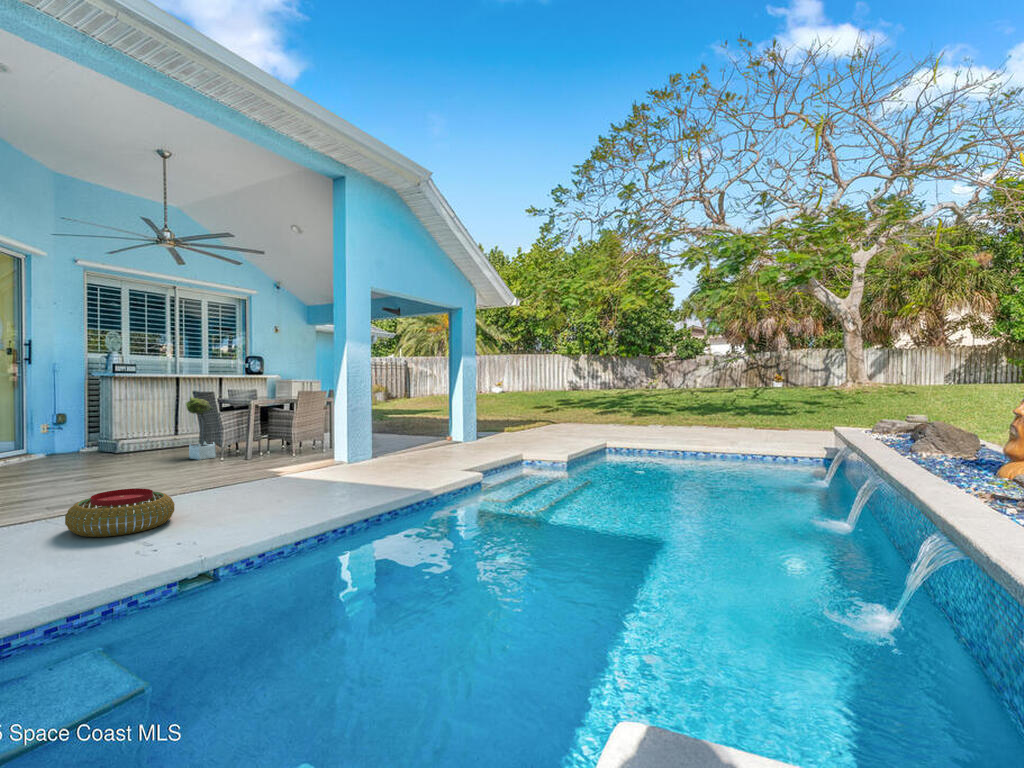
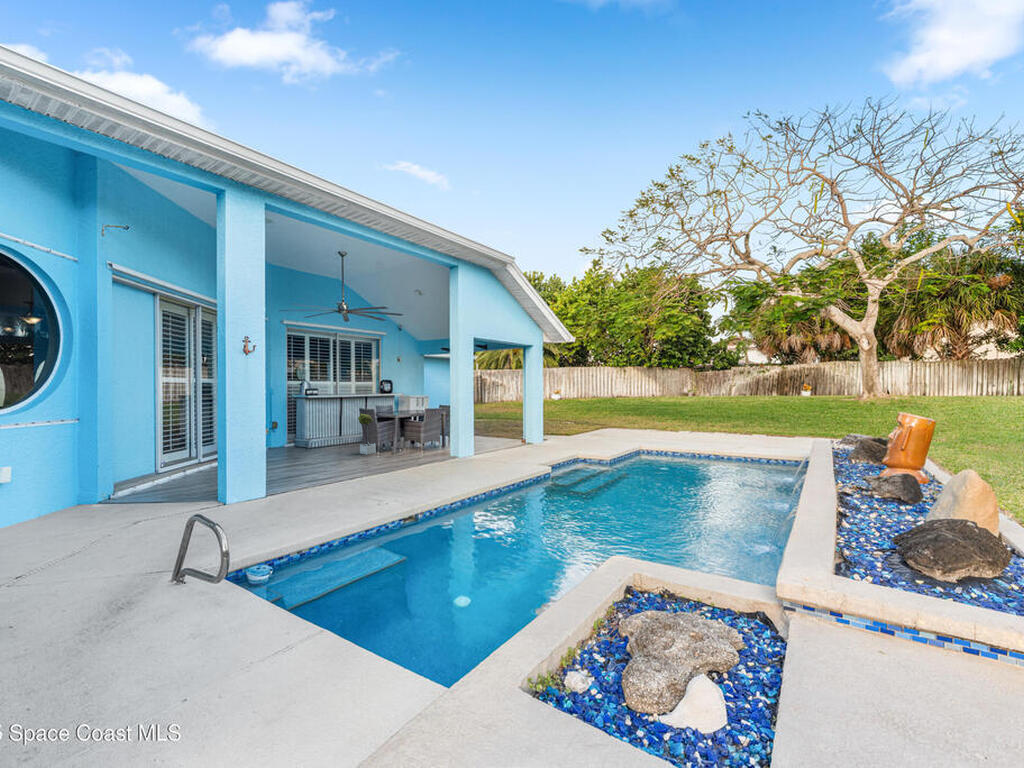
pouf: present [65,488,175,537] -> none [333,472,383,497]

